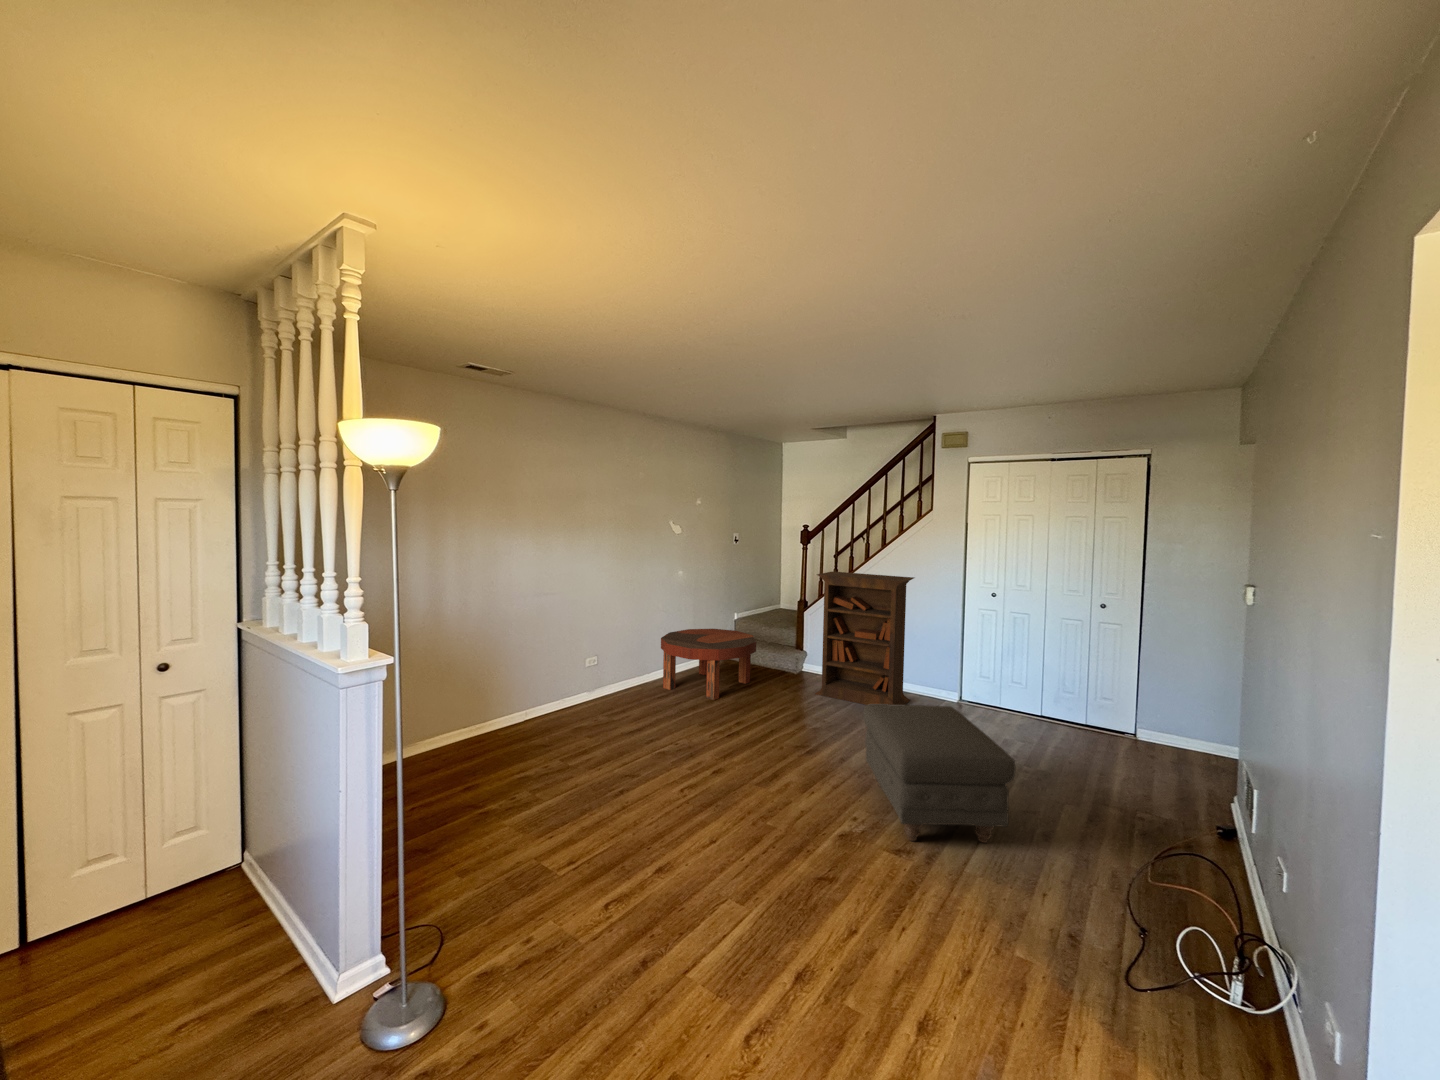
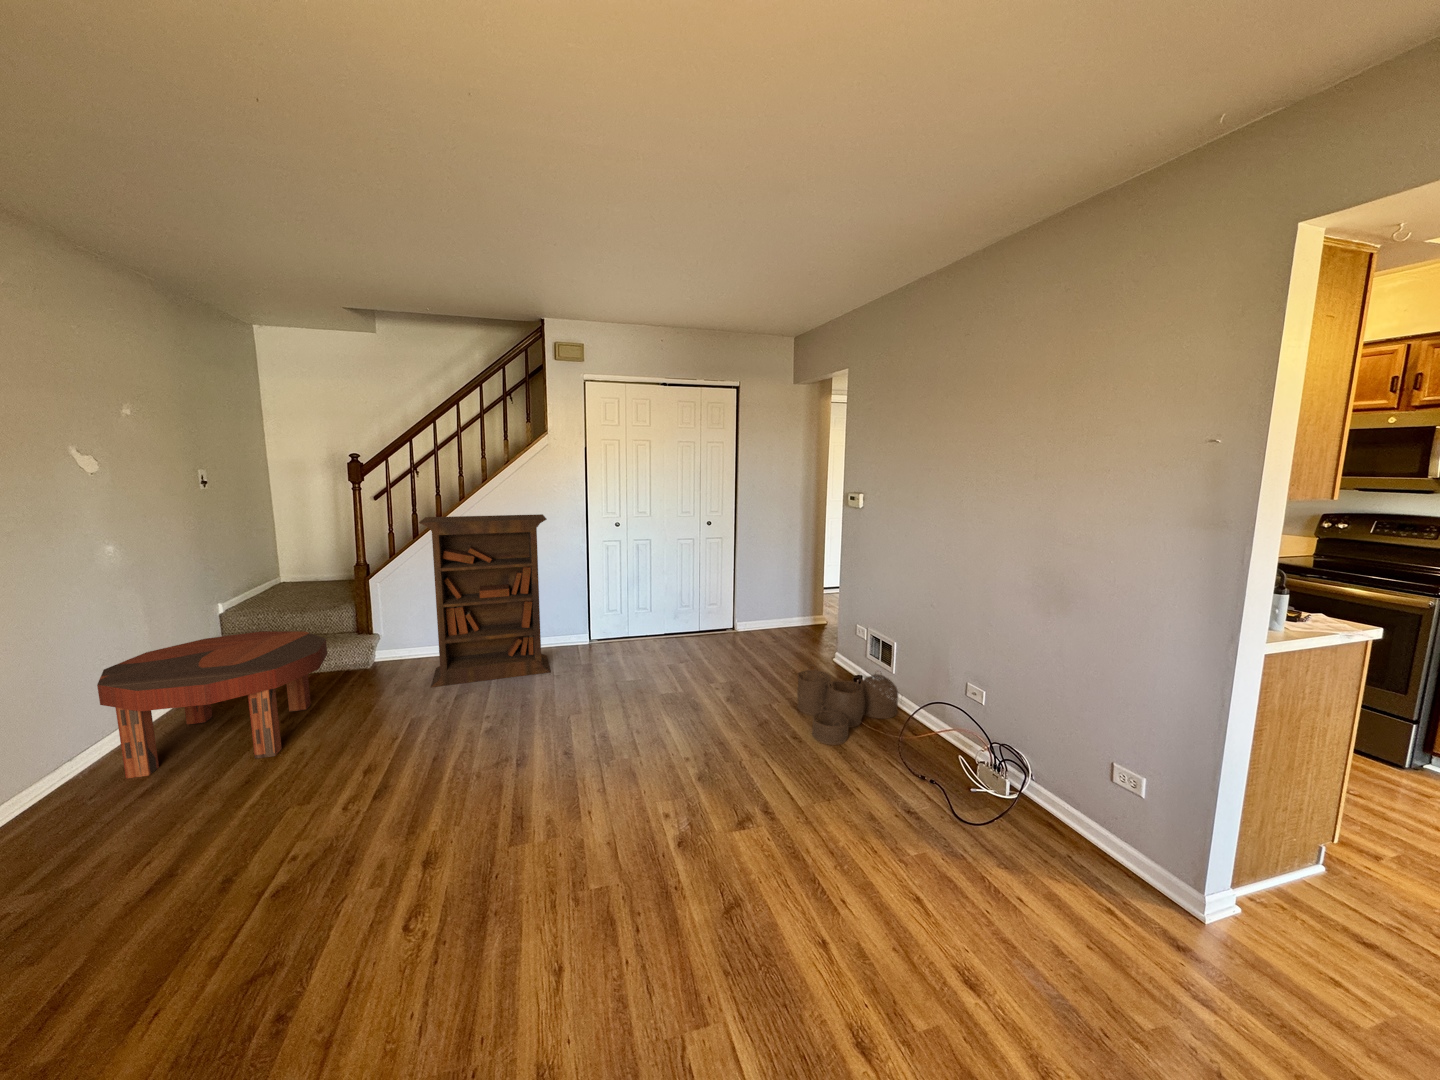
ottoman: present [863,704,1016,843] -> none [610,646,801,803]
woven basket: none [1066,780,1242,888] -> present [797,669,898,745]

